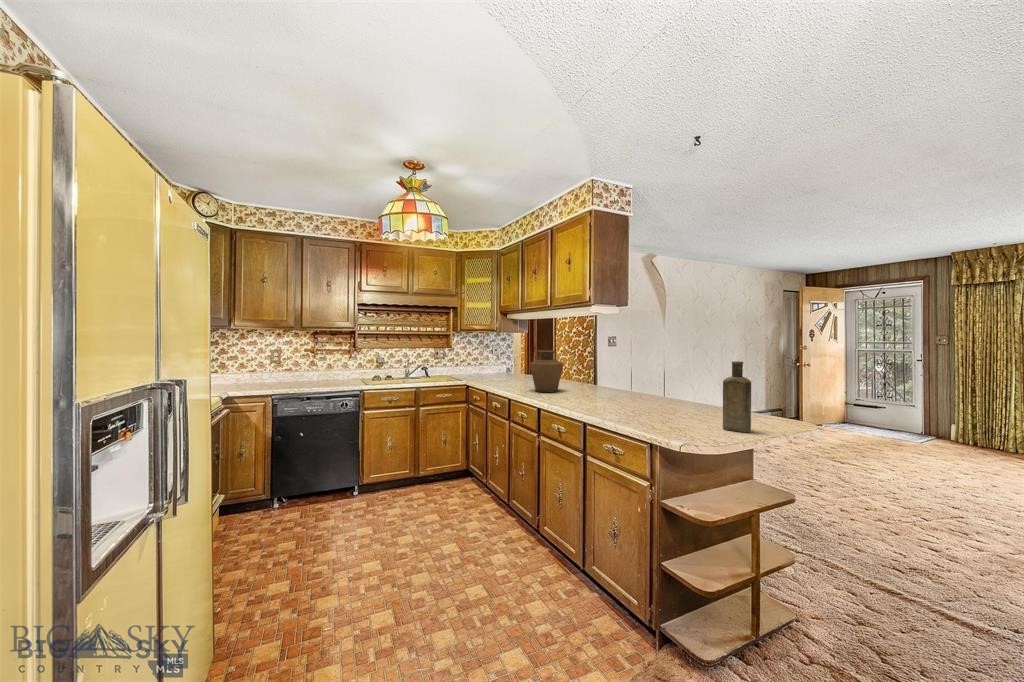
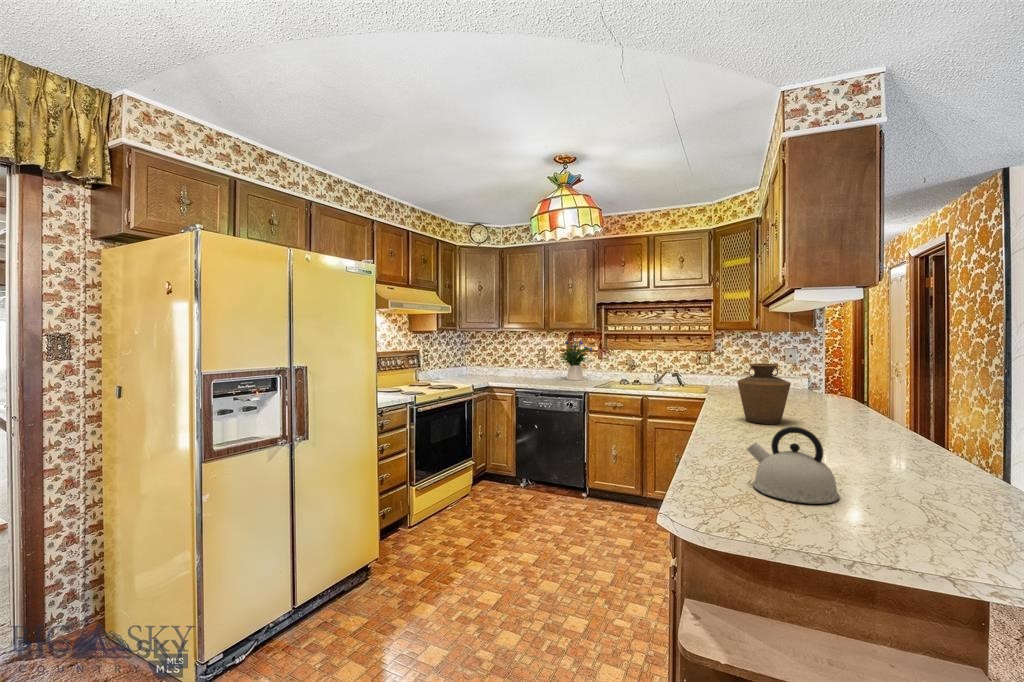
flower arrangement: none [295,337,342,381] -> present [560,340,592,380]
bottle: present [723,361,751,432] -> none [842,414,891,553]
kettle: none [635,379,686,423] -> present [747,427,839,504]

